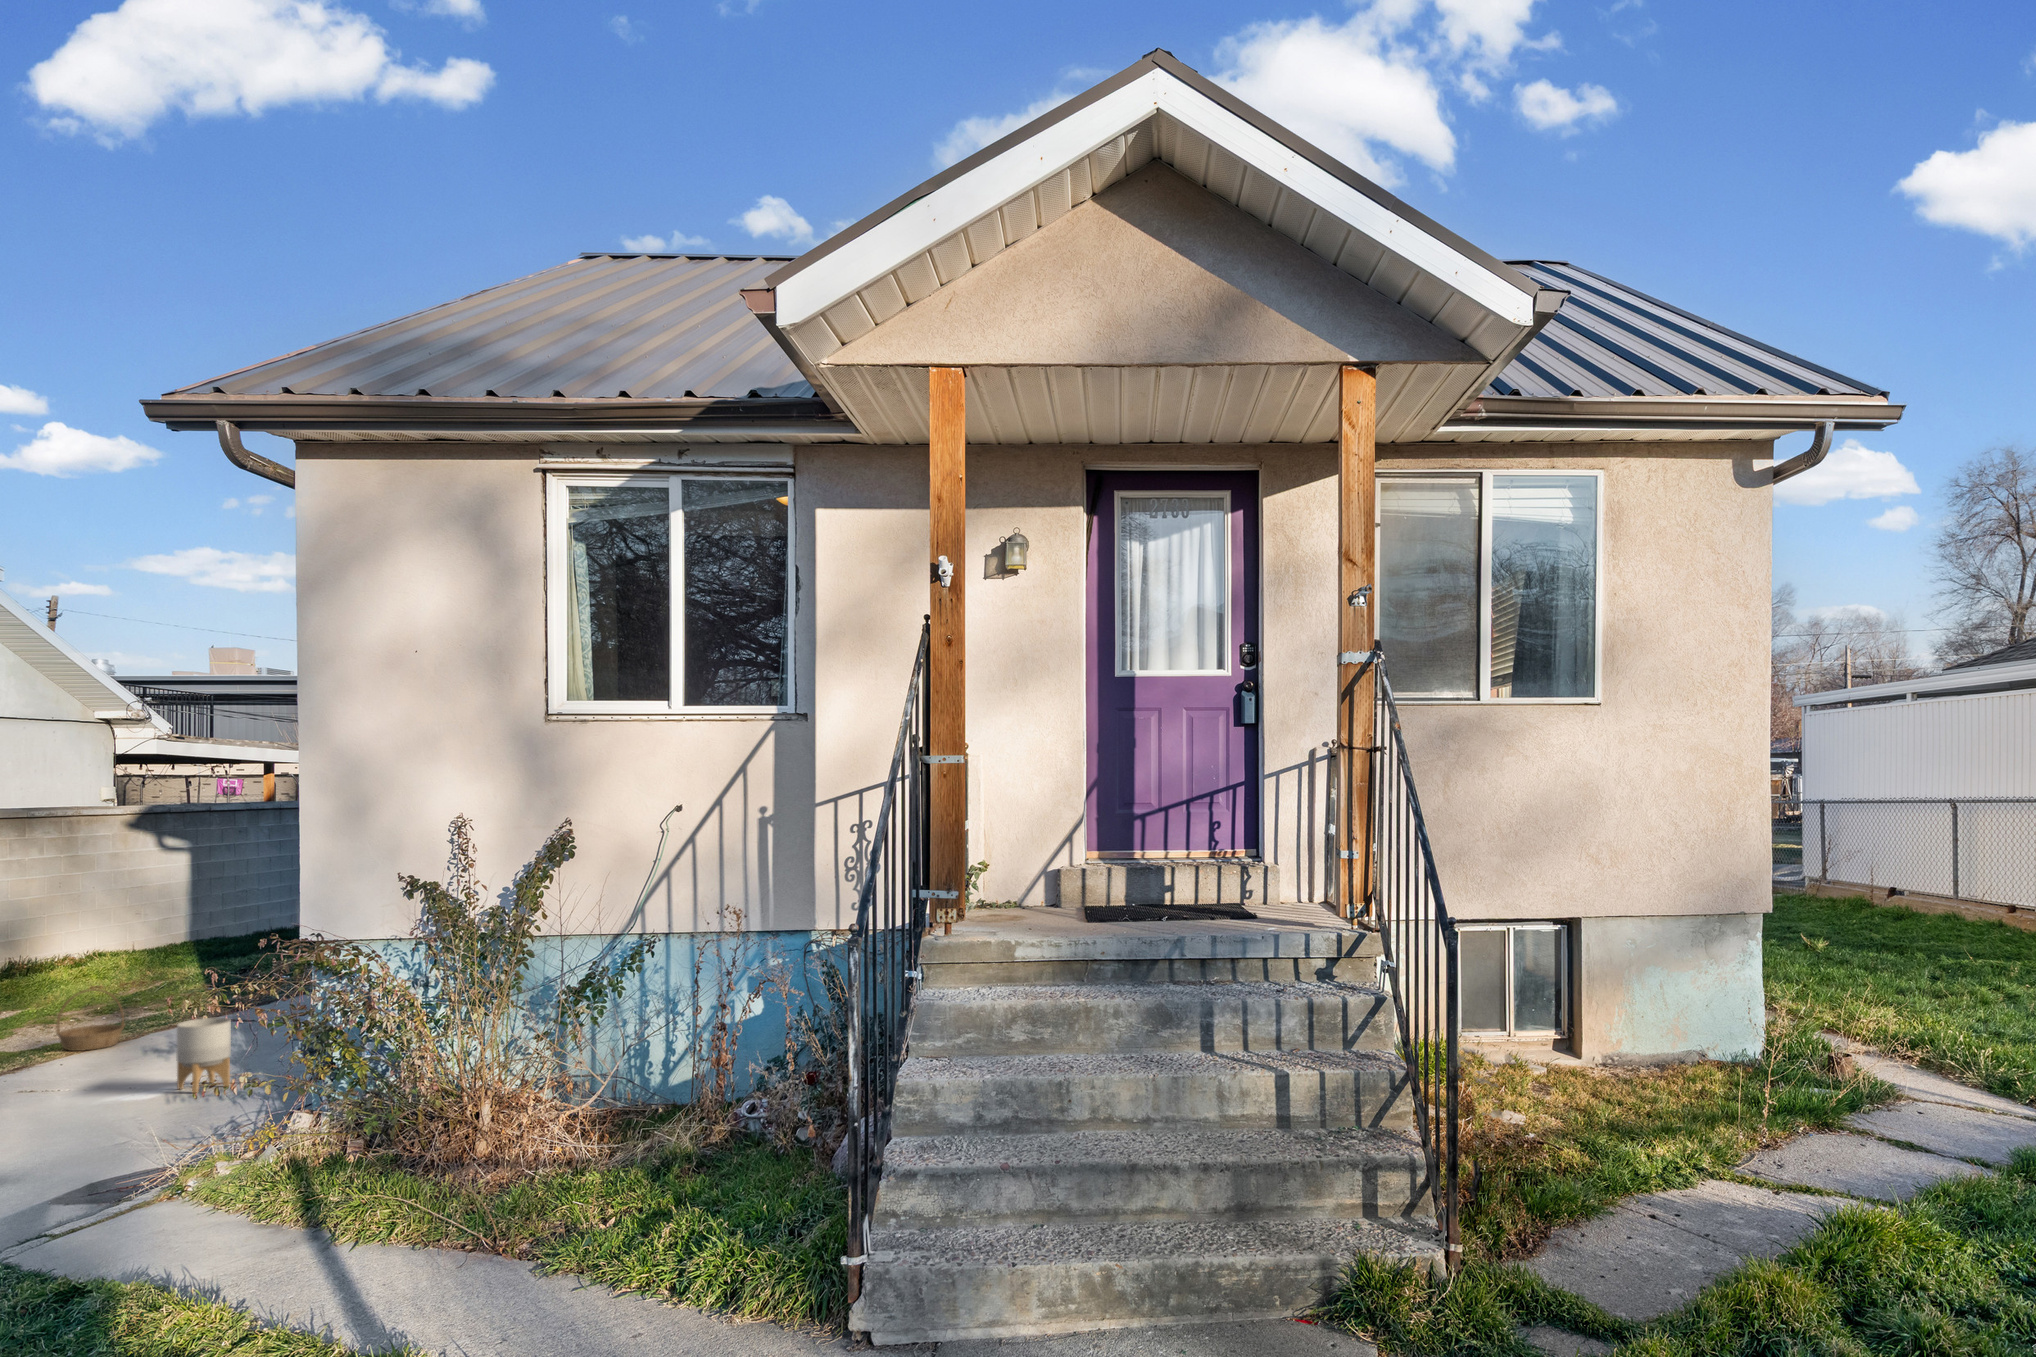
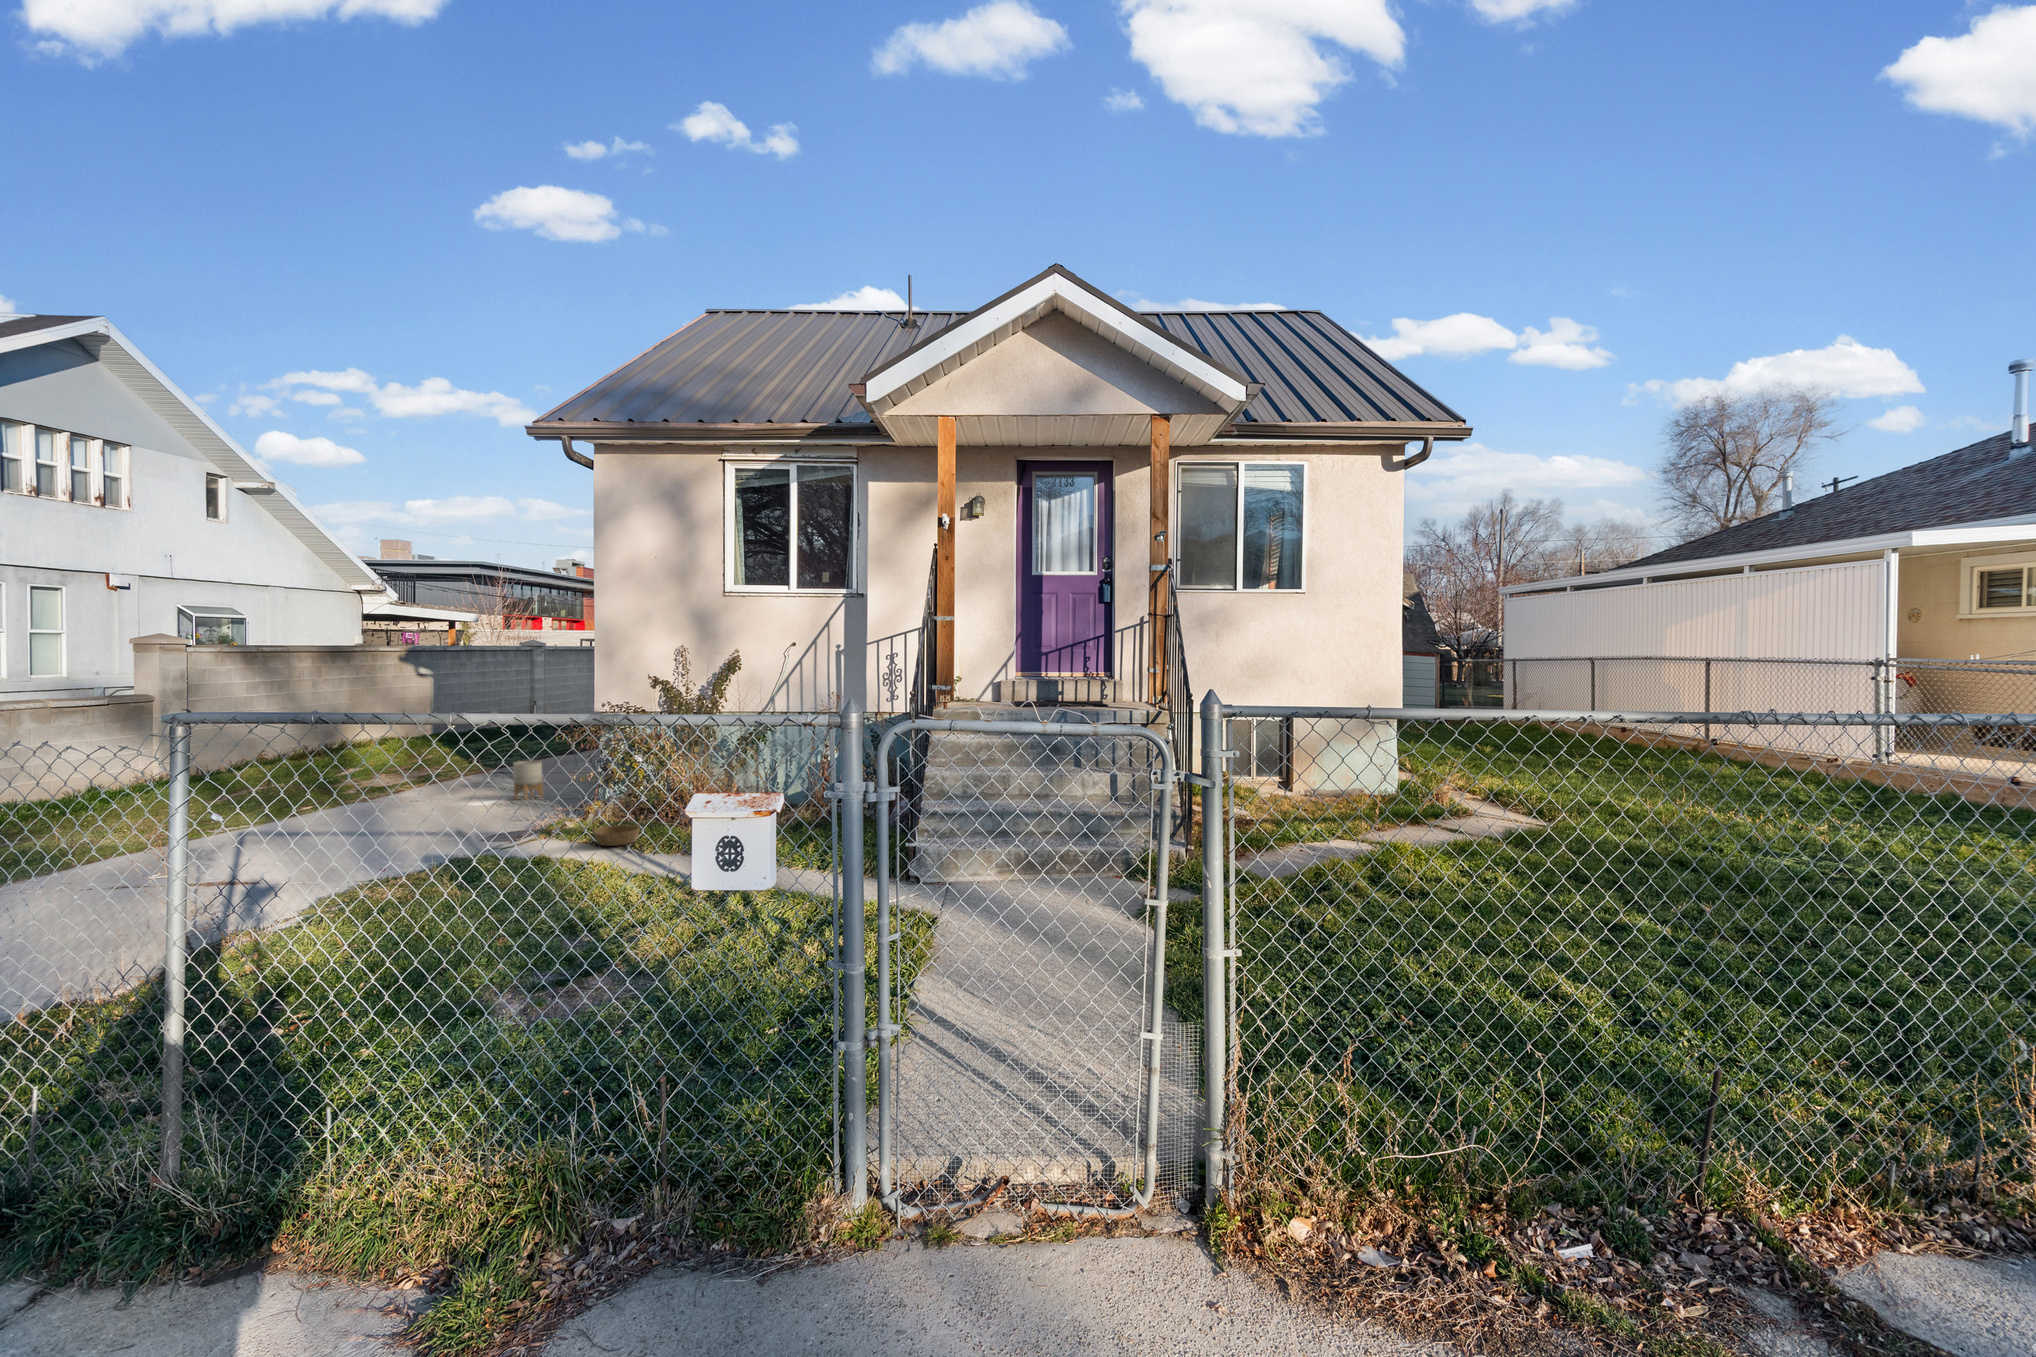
basket: present [56,989,125,1051] -> present [592,797,640,846]

